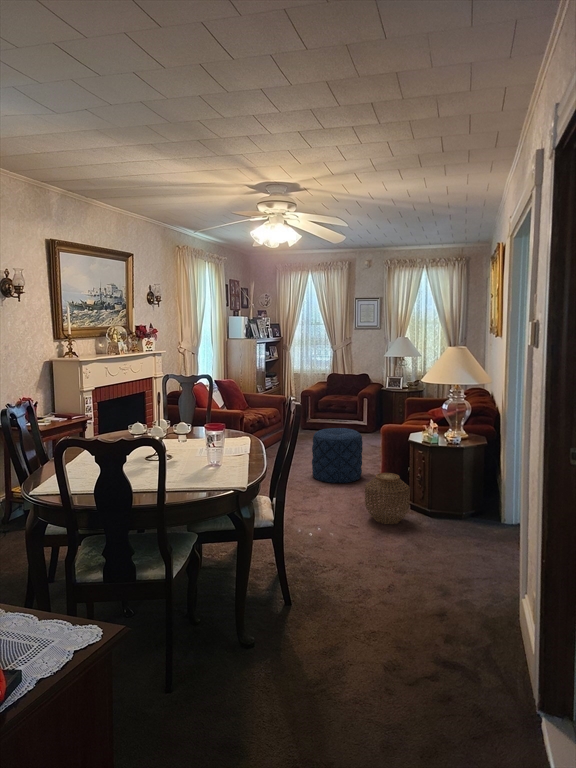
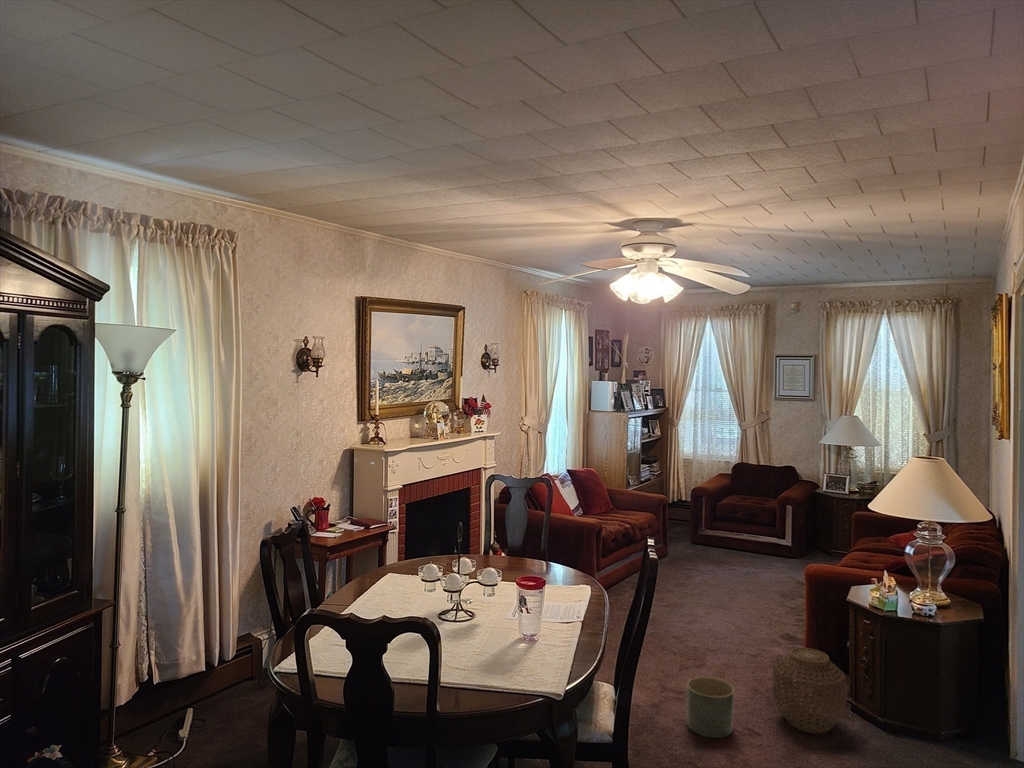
pouf: present [312,428,363,483] -> none [698,557,776,644]
planter: none [312,497,342,533] -> present [687,677,734,738]

